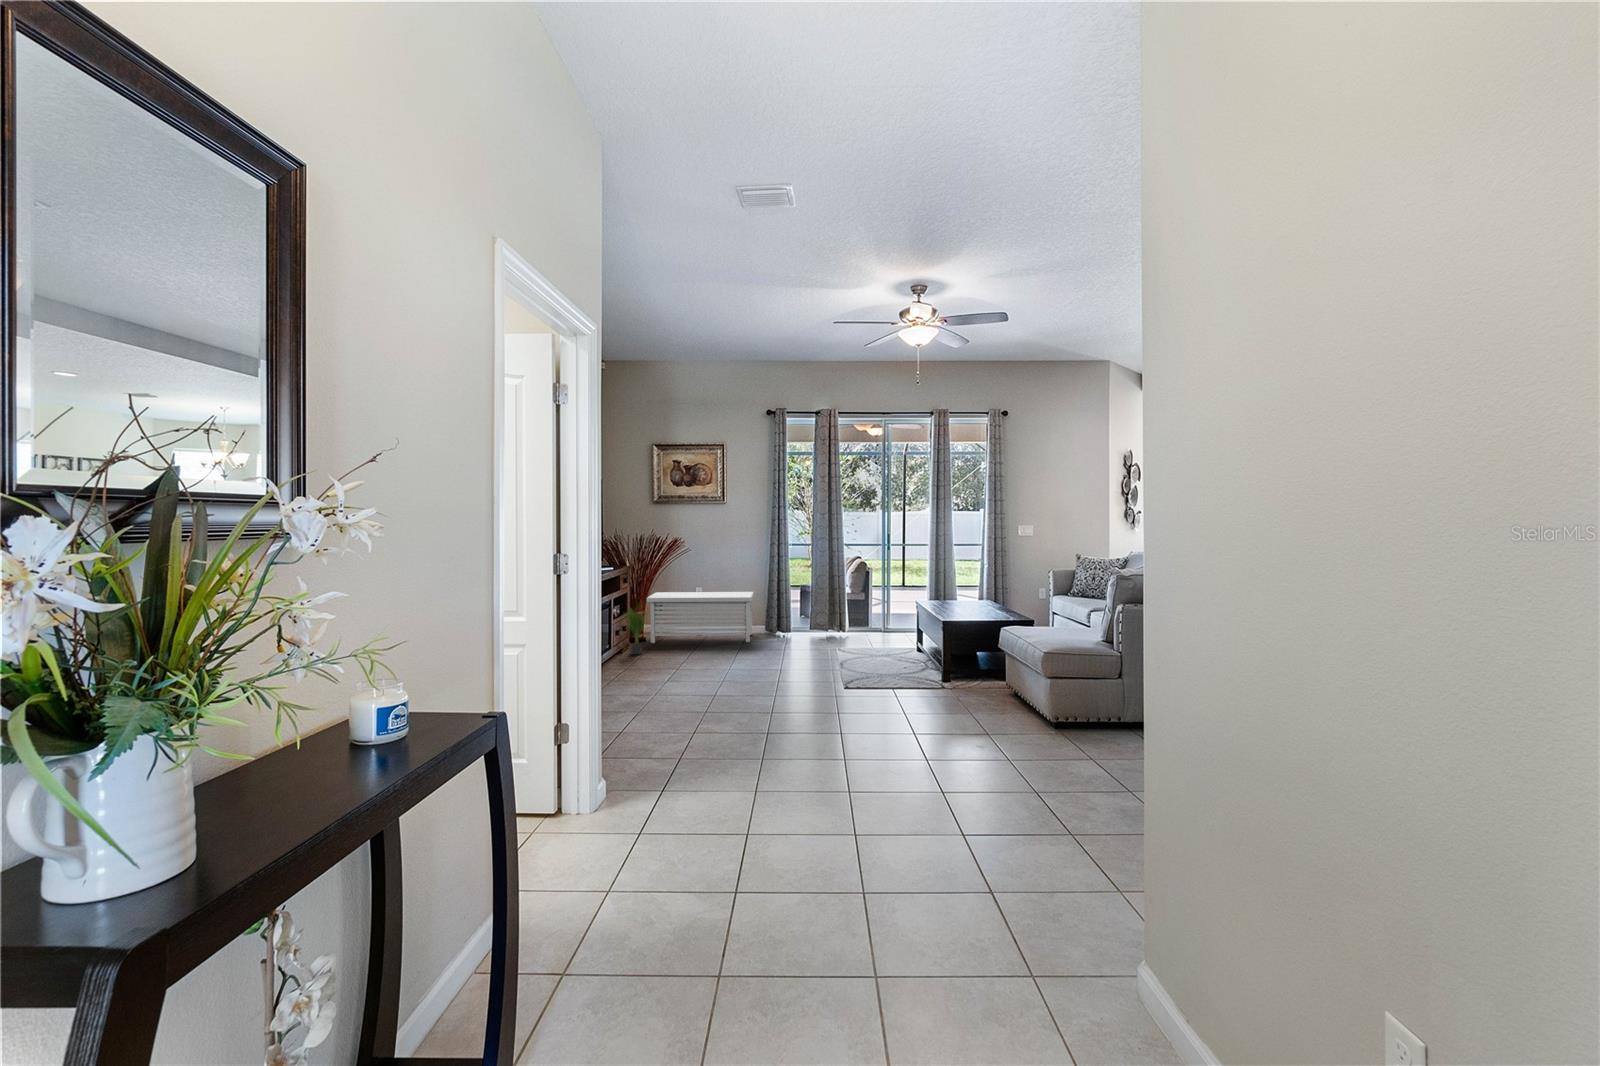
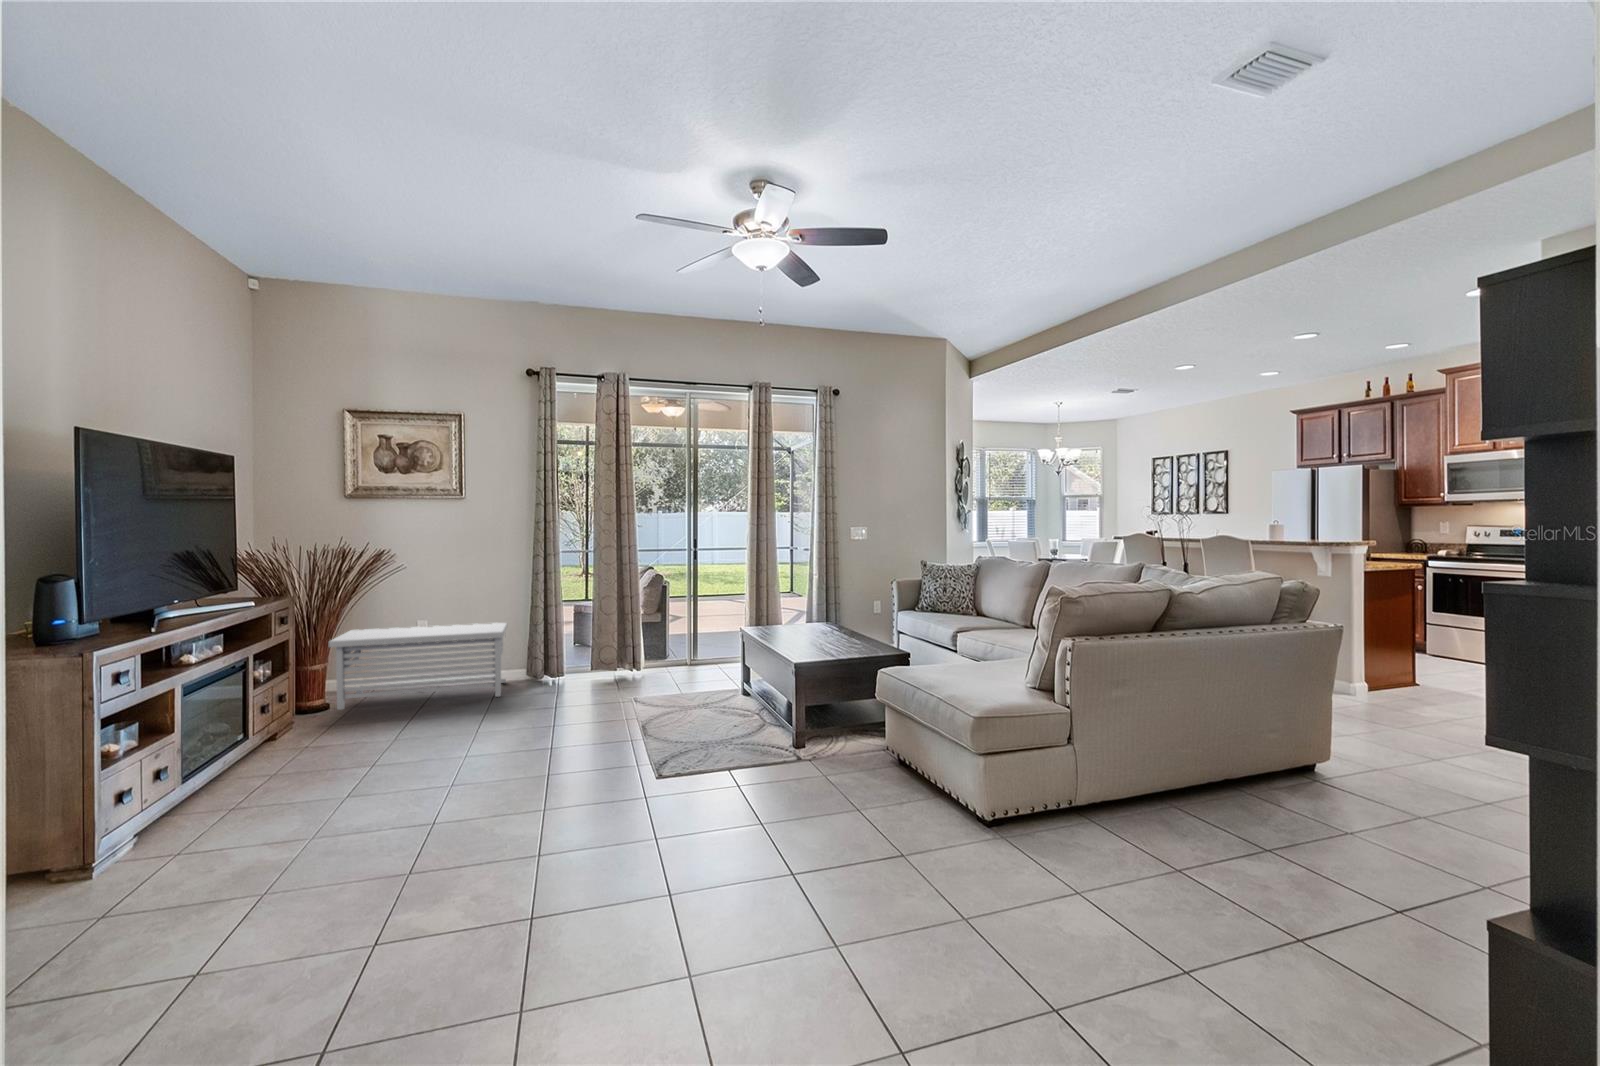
potted plant: present [625,605,647,655] -> none [272,649,330,737]

